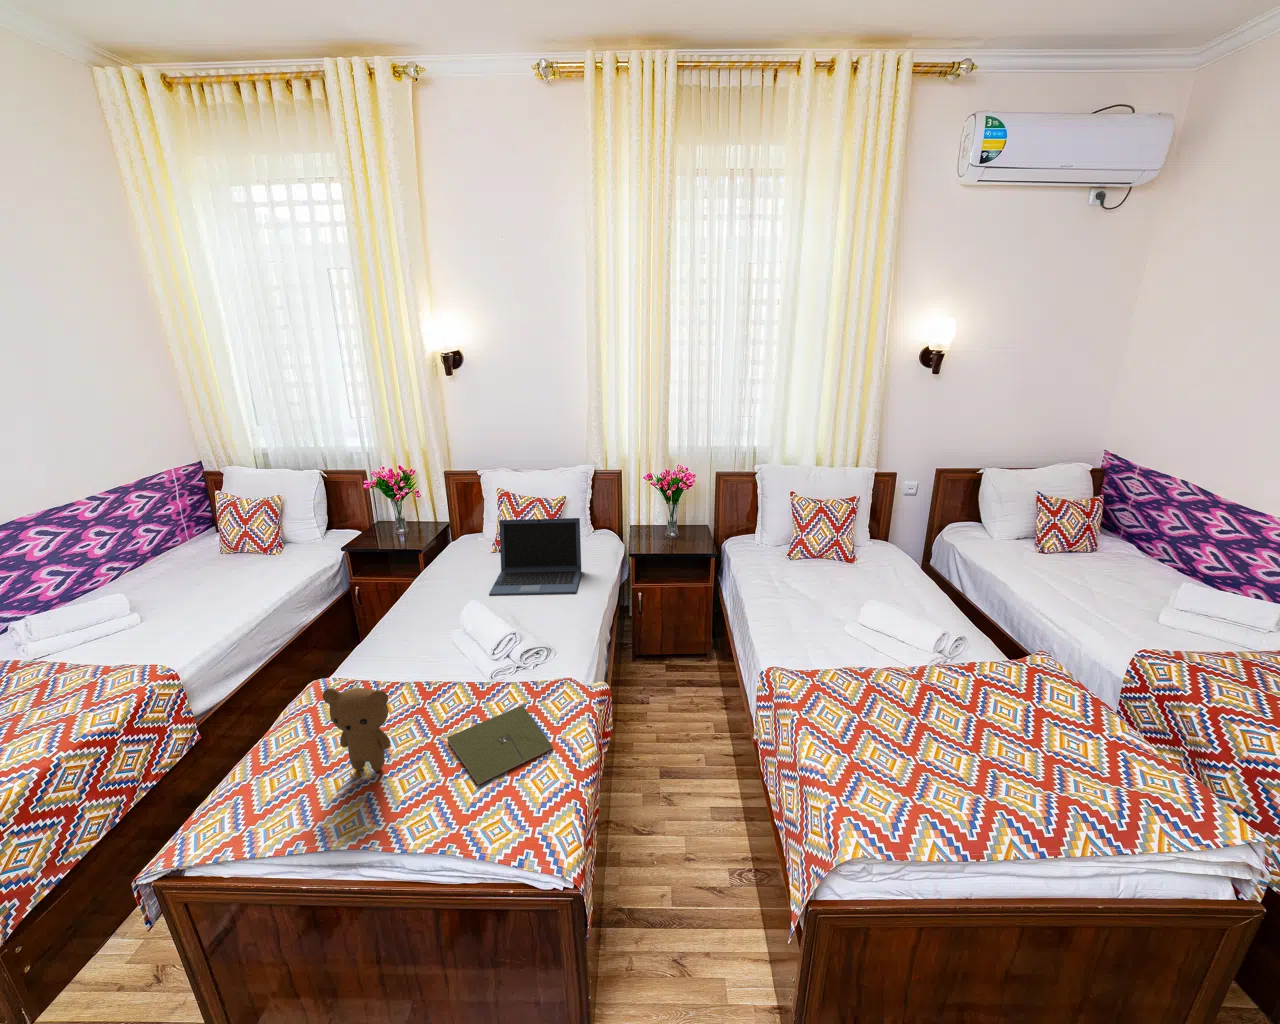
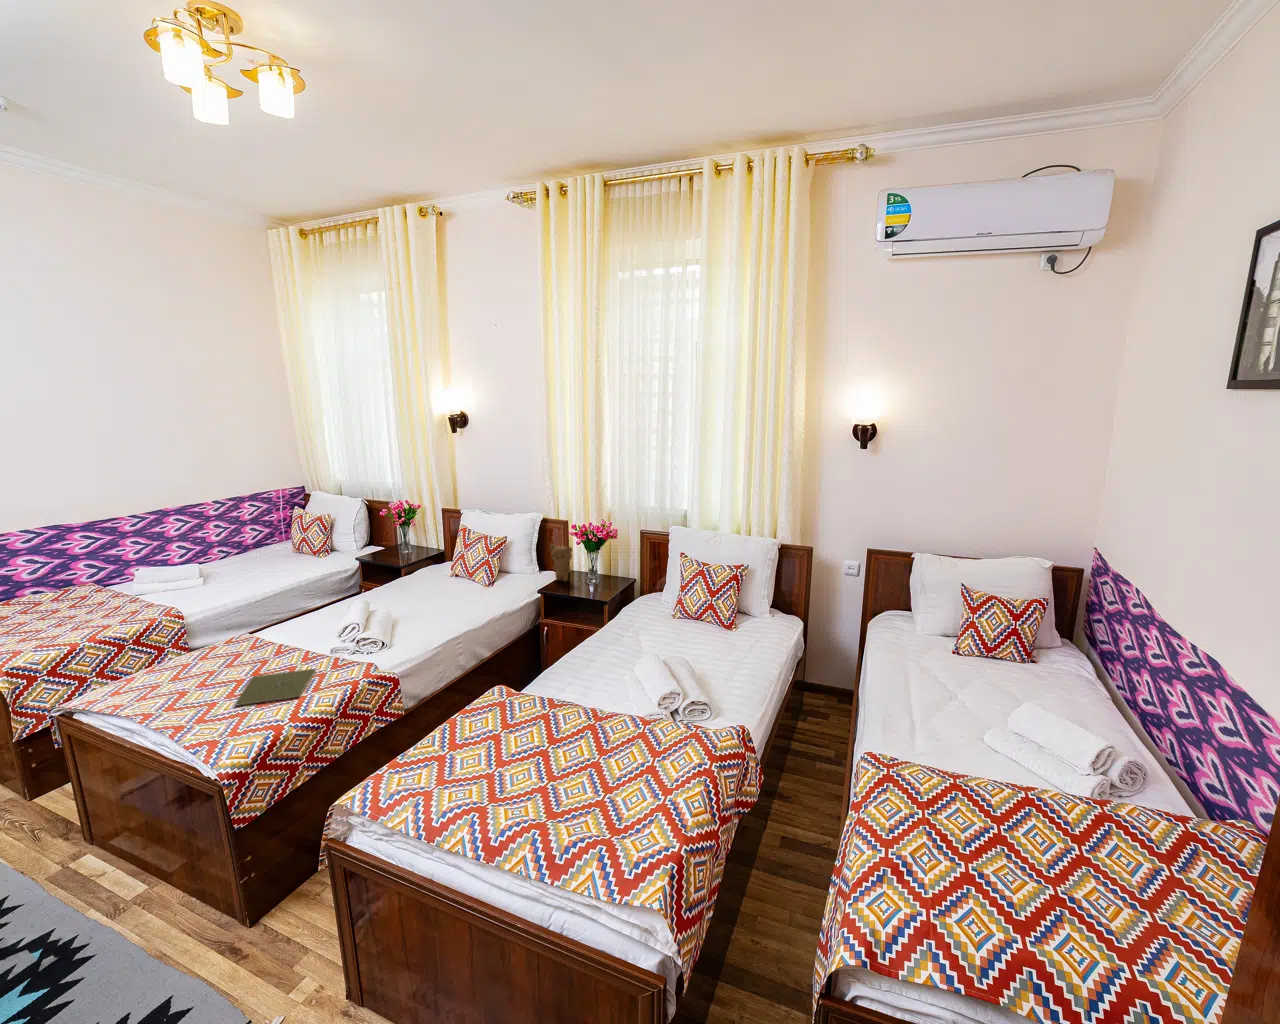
laptop: present [489,518,581,595] -> none [405,548,491,610]
teddy bear: present [323,688,391,771] -> present [550,544,572,581]

